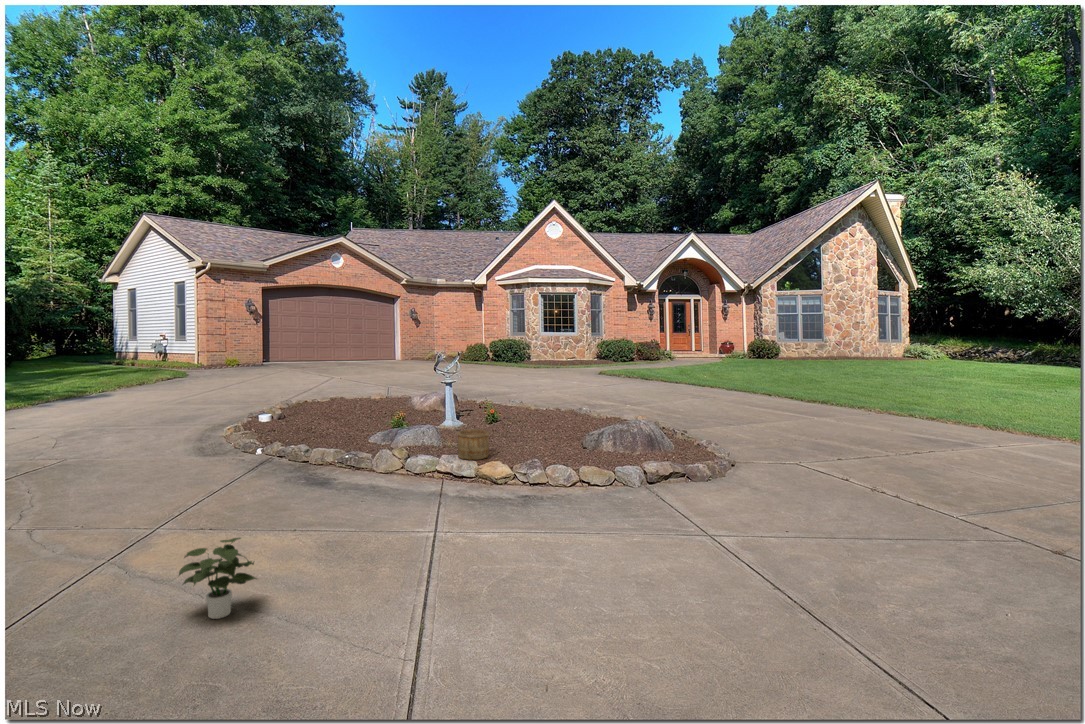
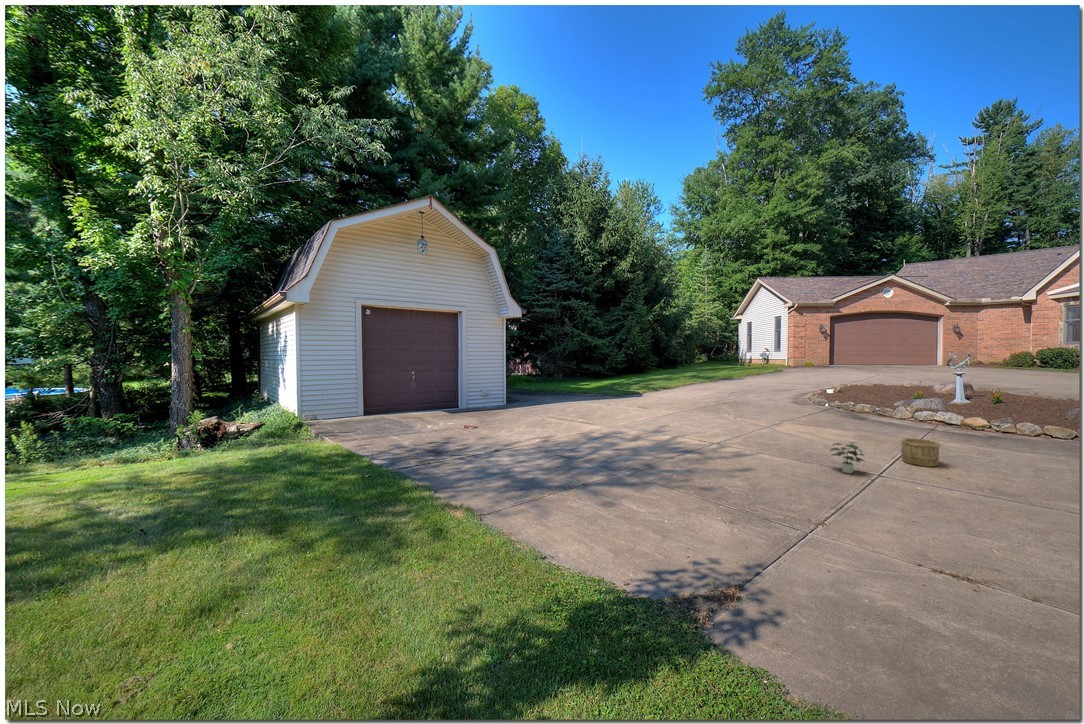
wooden bucket: present [457,429,490,460] -> present [901,438,940,467]

